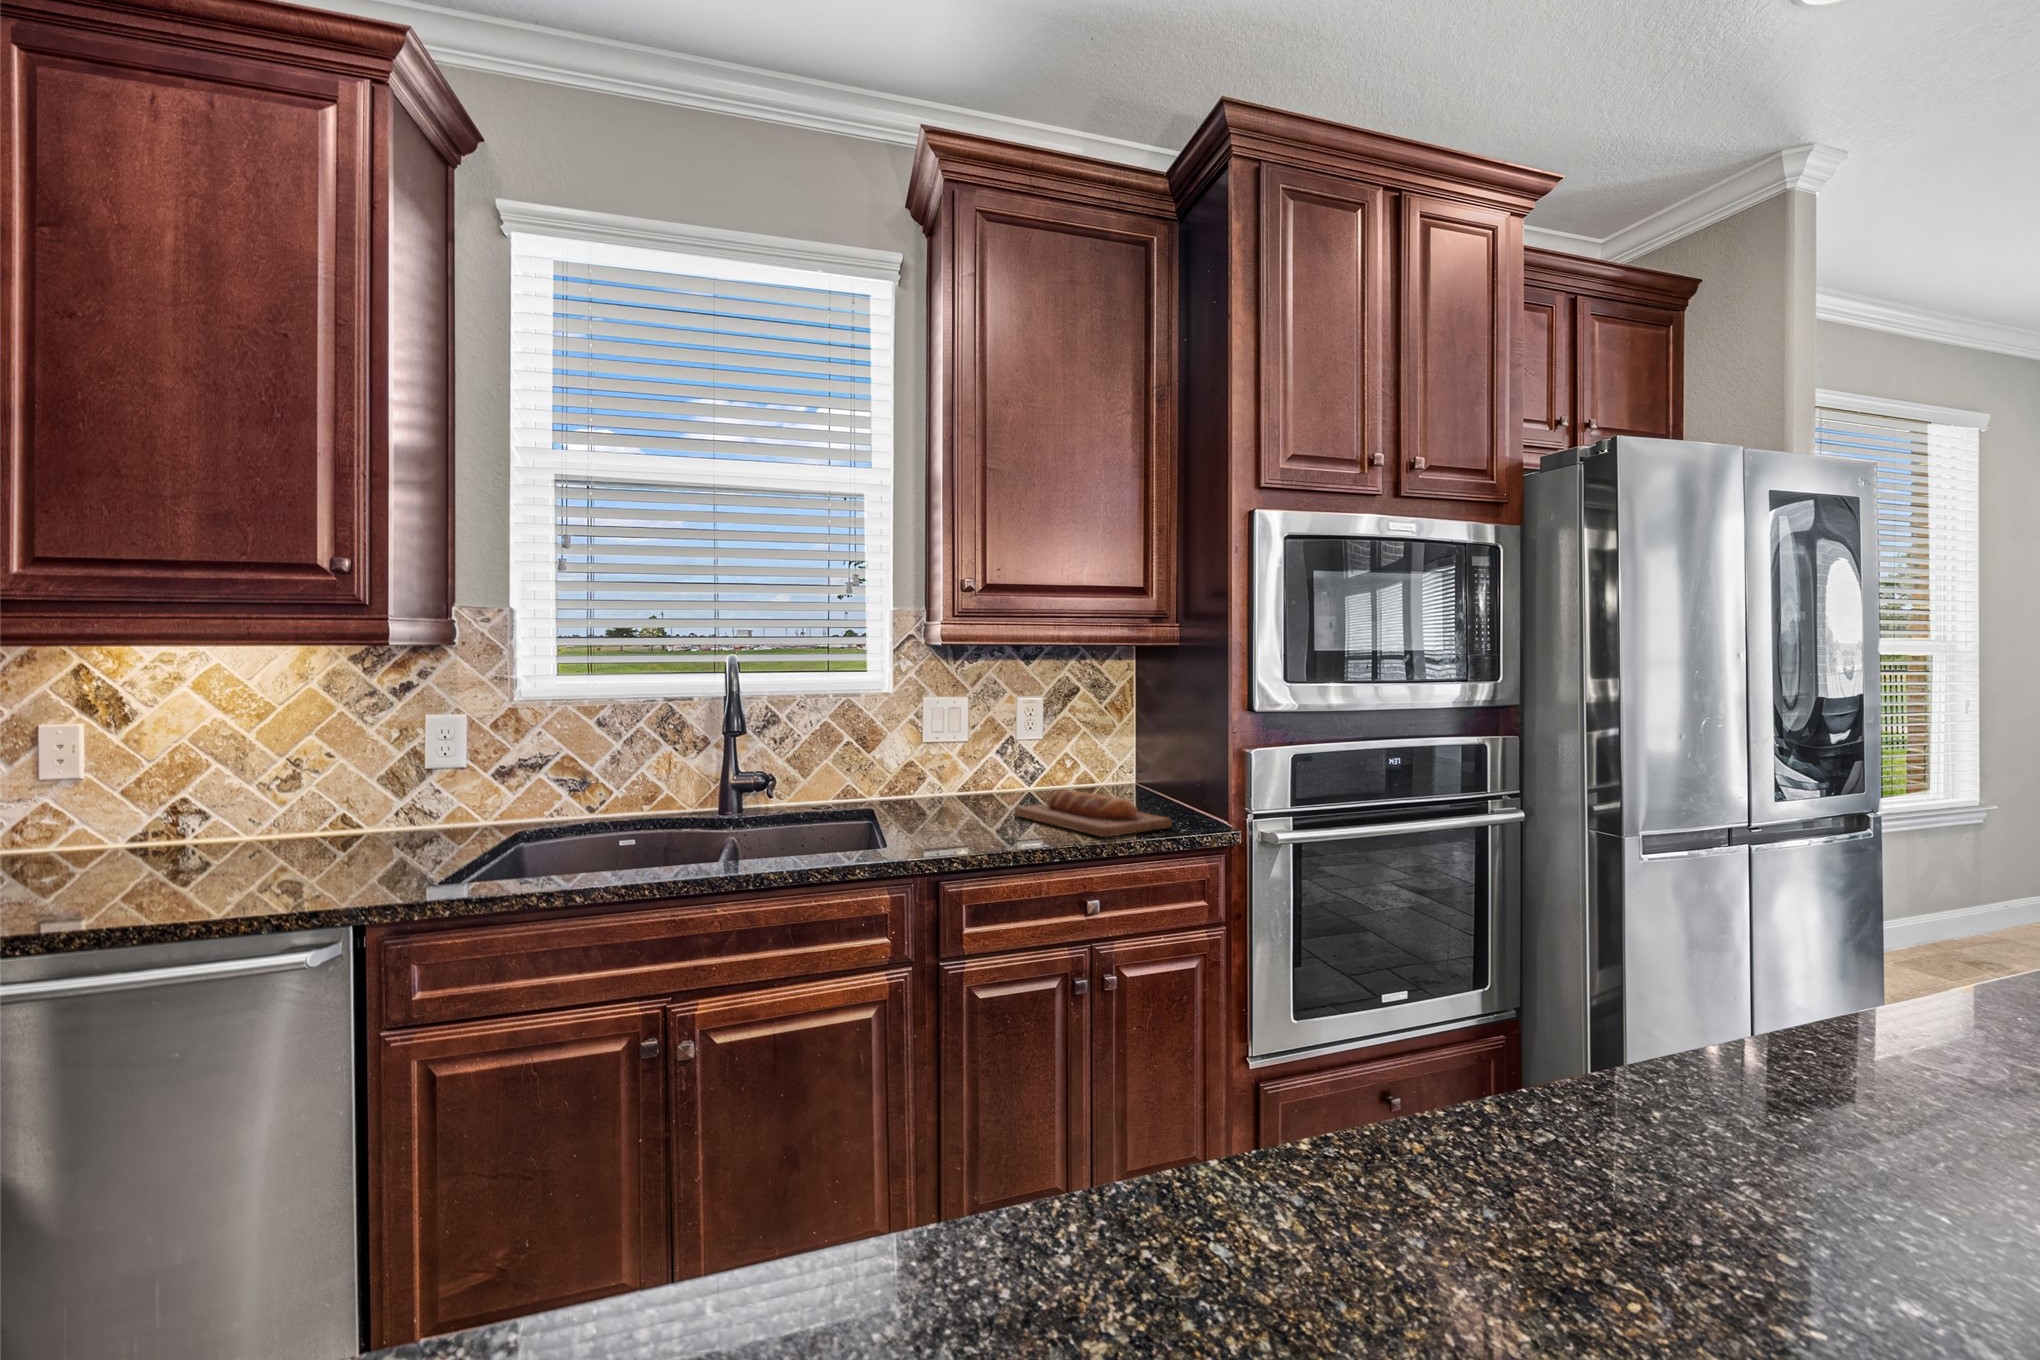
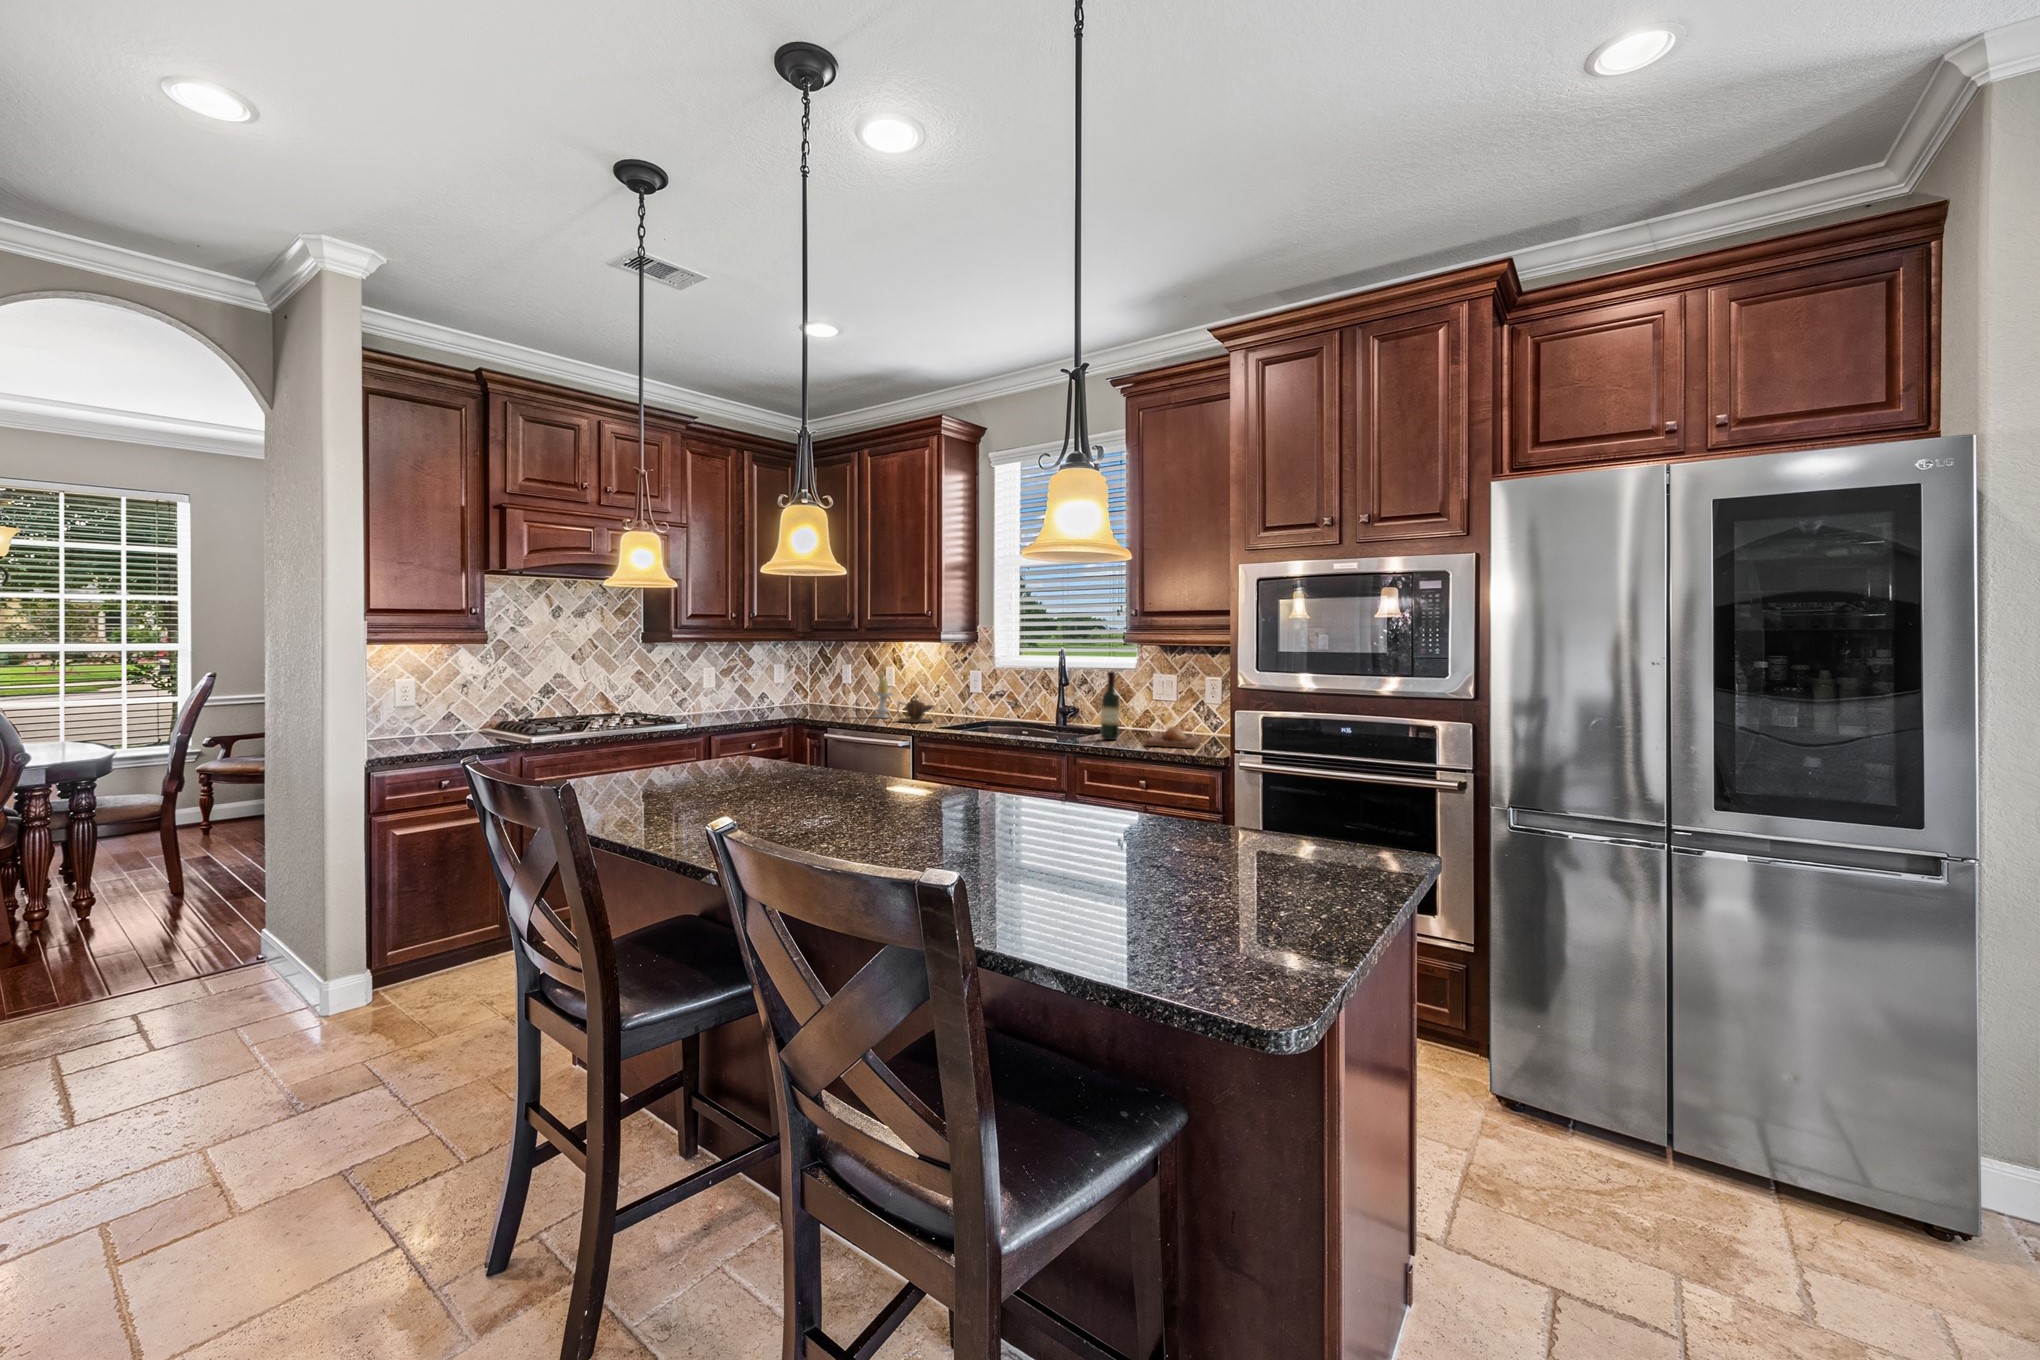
wine bottle: none [961,698,997,838] -> present [1101,671,1119,740]
candle: none [103,741,201,884] -> present [874,673,893,718]
teapot: none [261,795,395,885] -> present [897,695,934,723]

